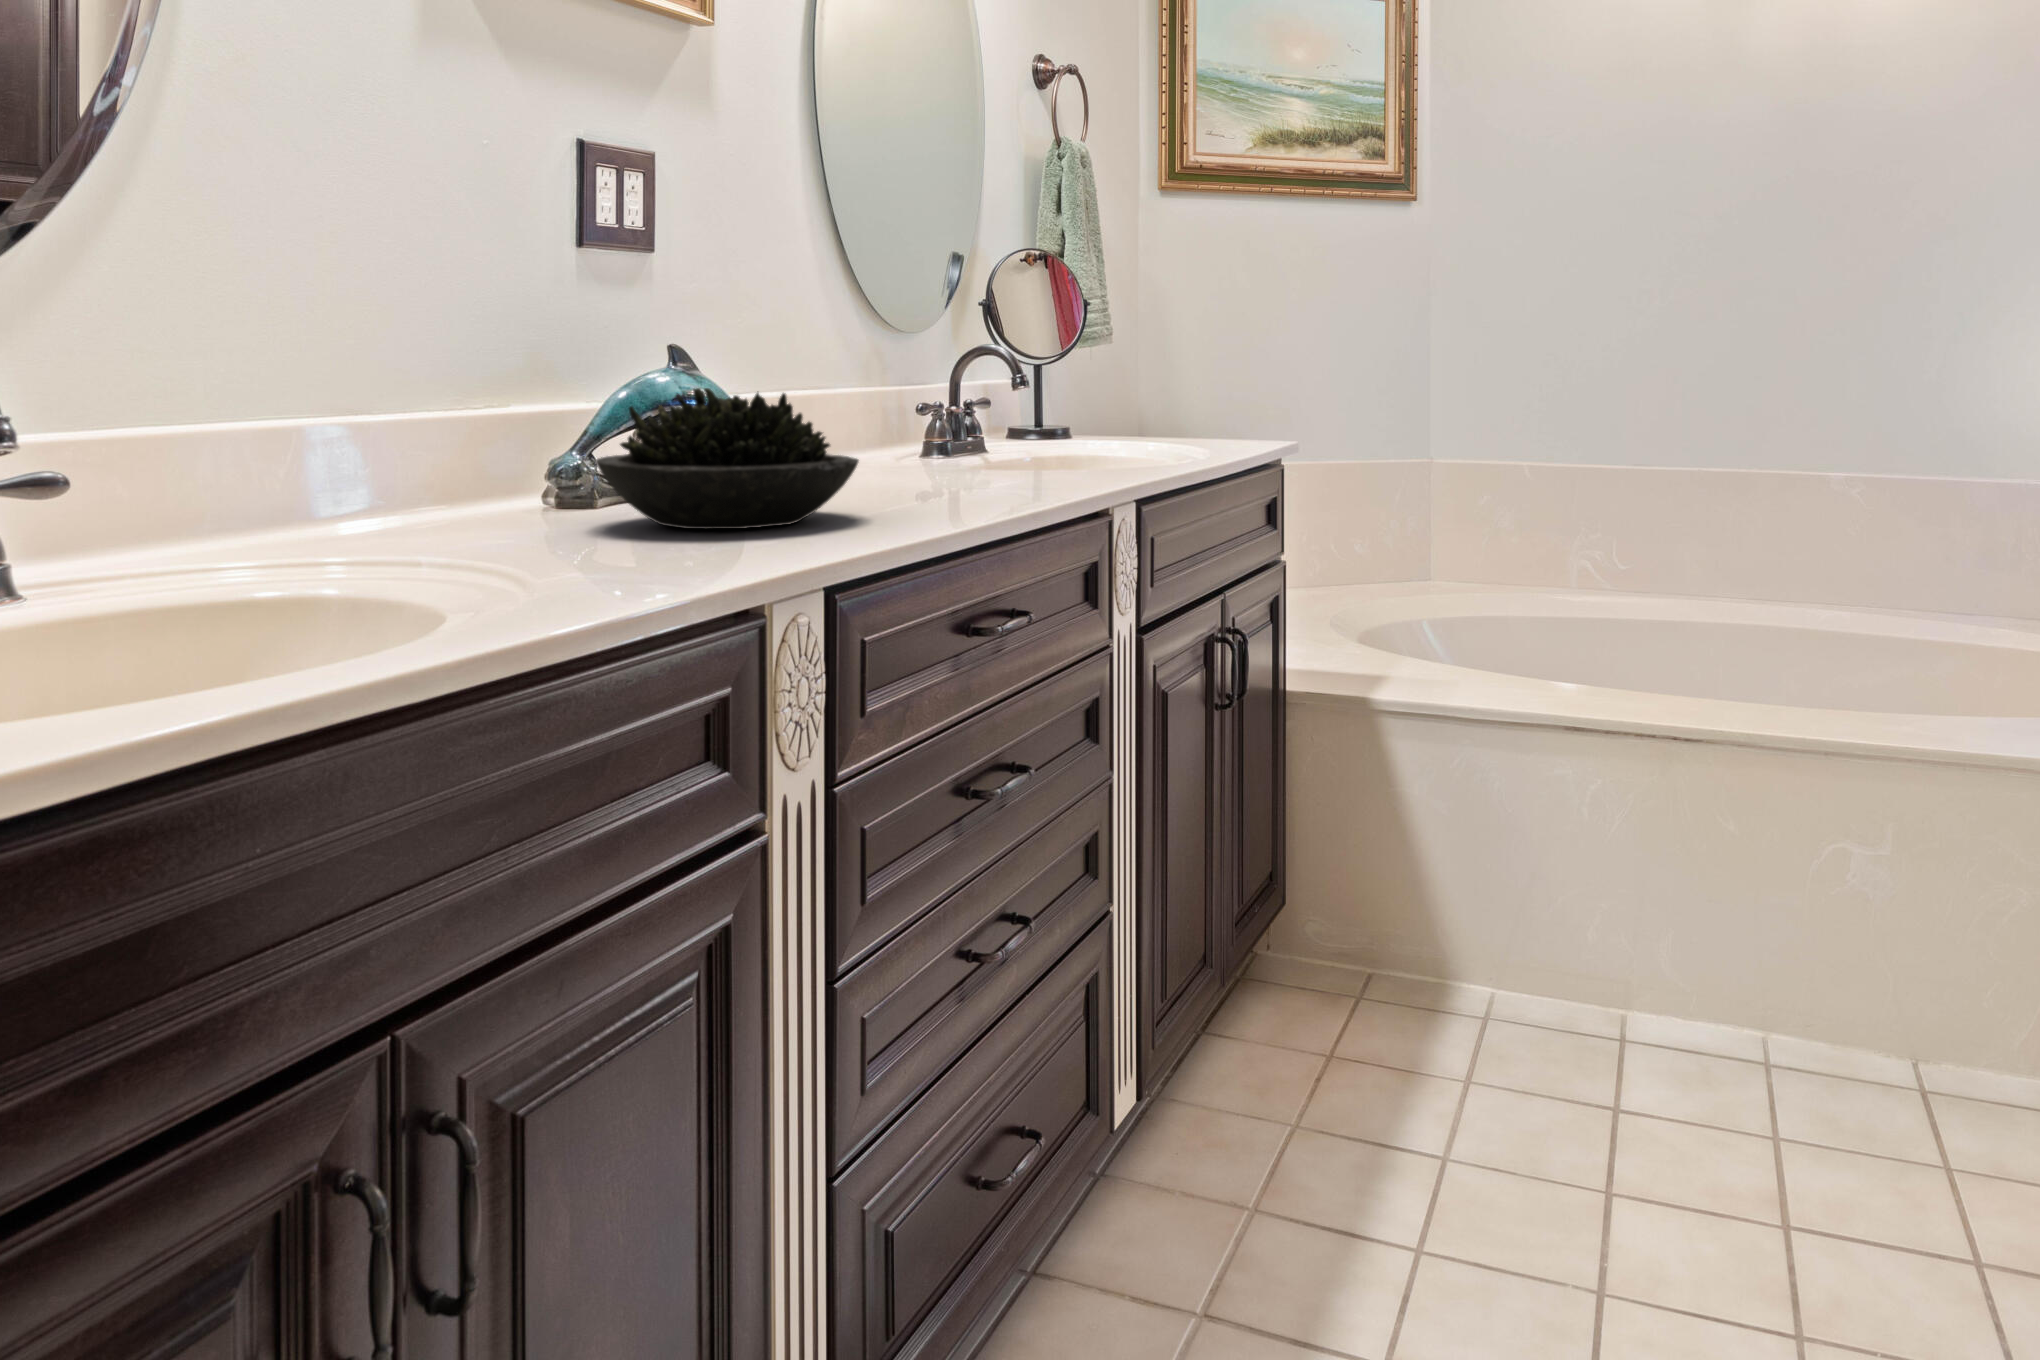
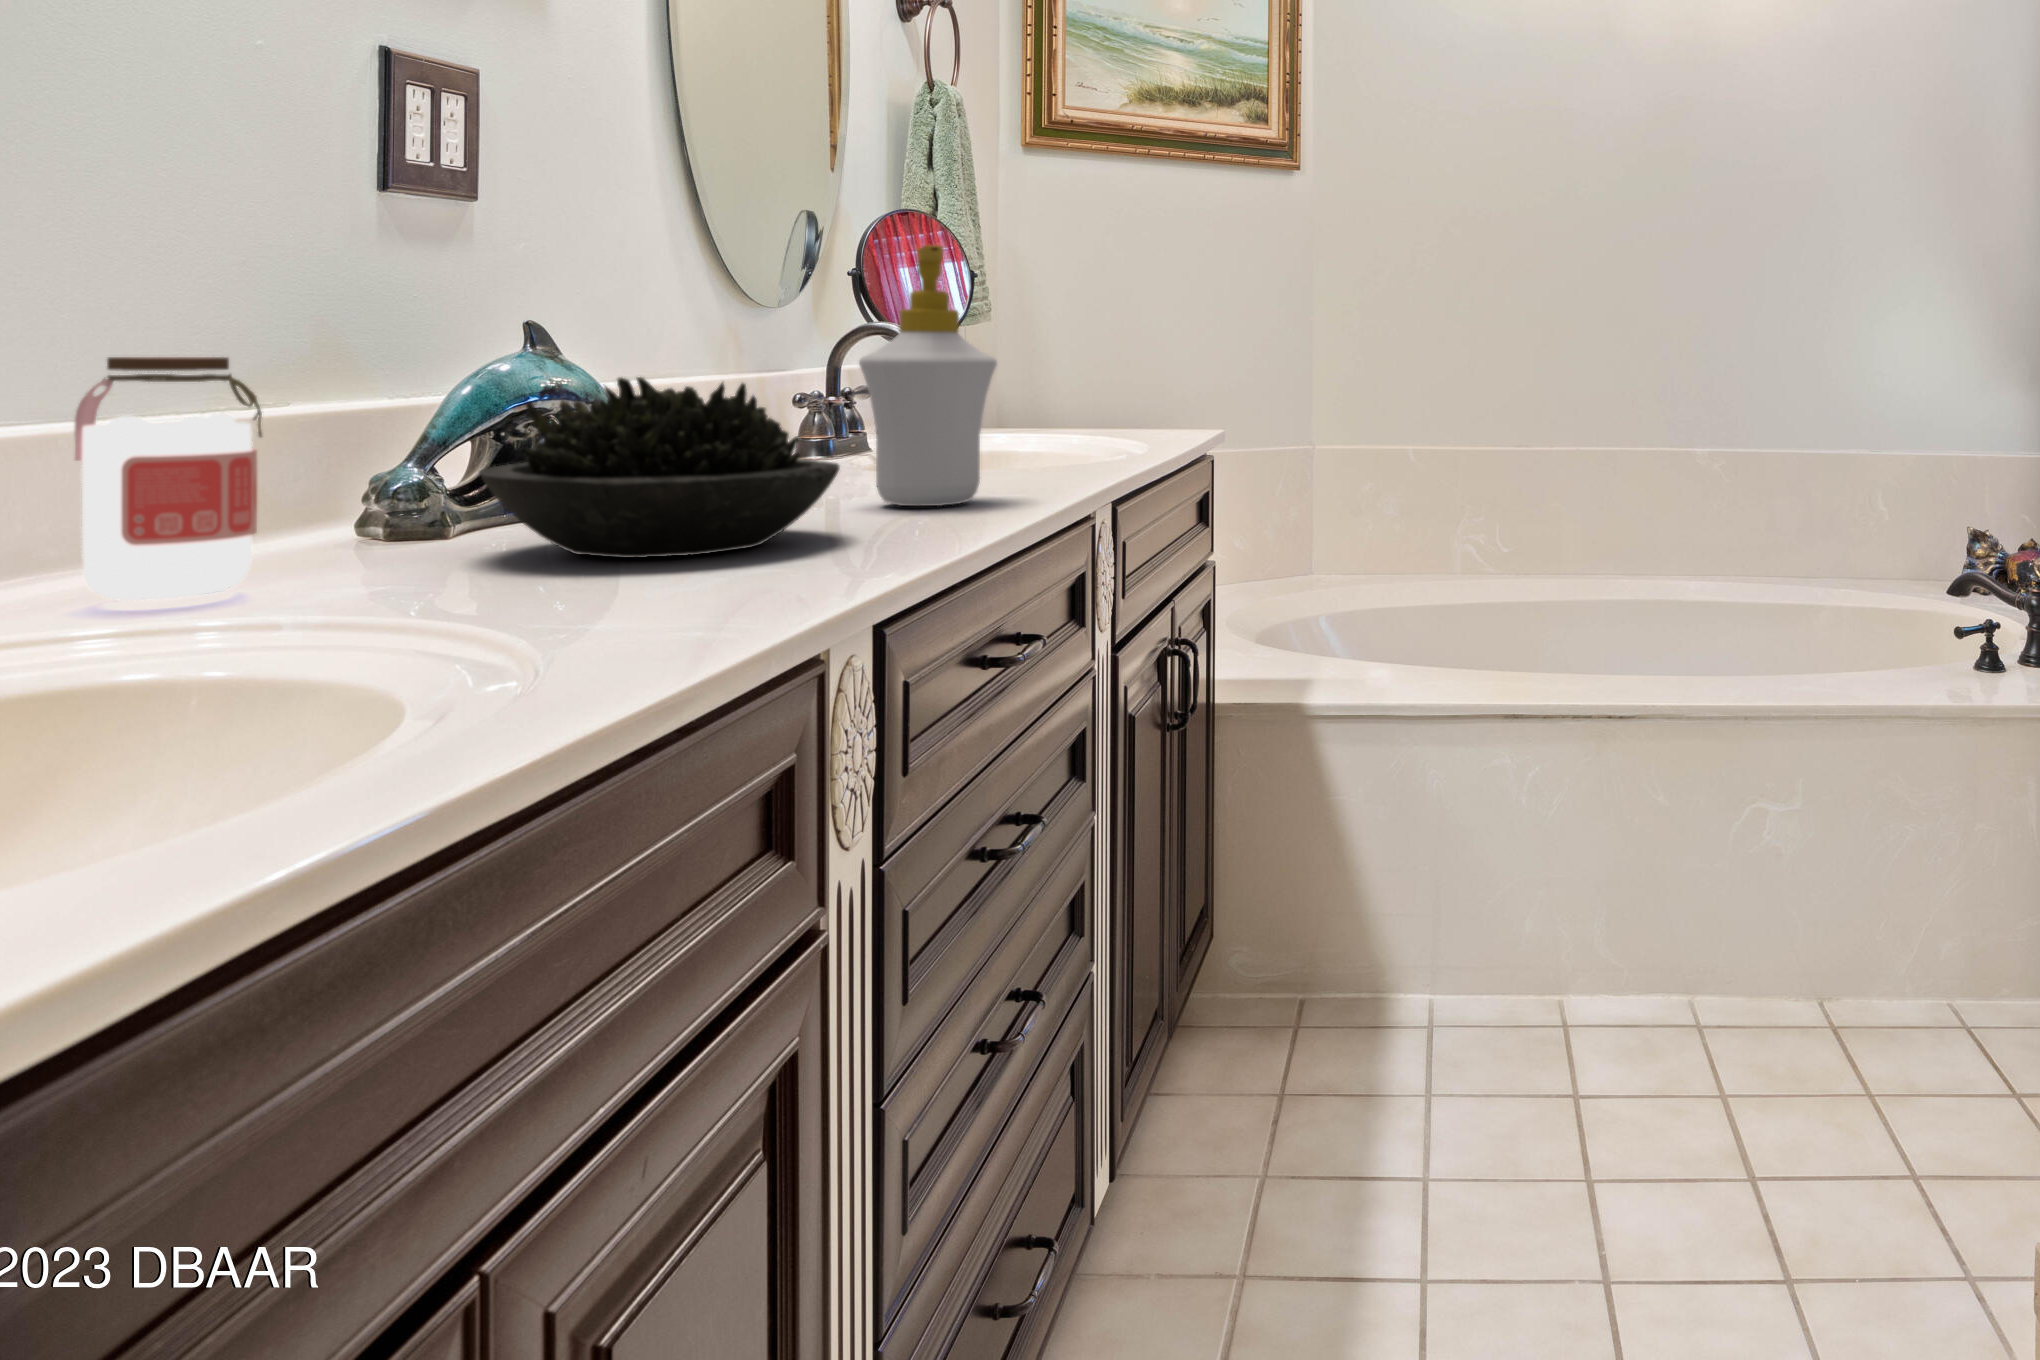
soap bottle: none [909,279,1021,498] -> present [859,245,997,506]
jar: none [328,371,443,546] -> present [75,357,262,600]

